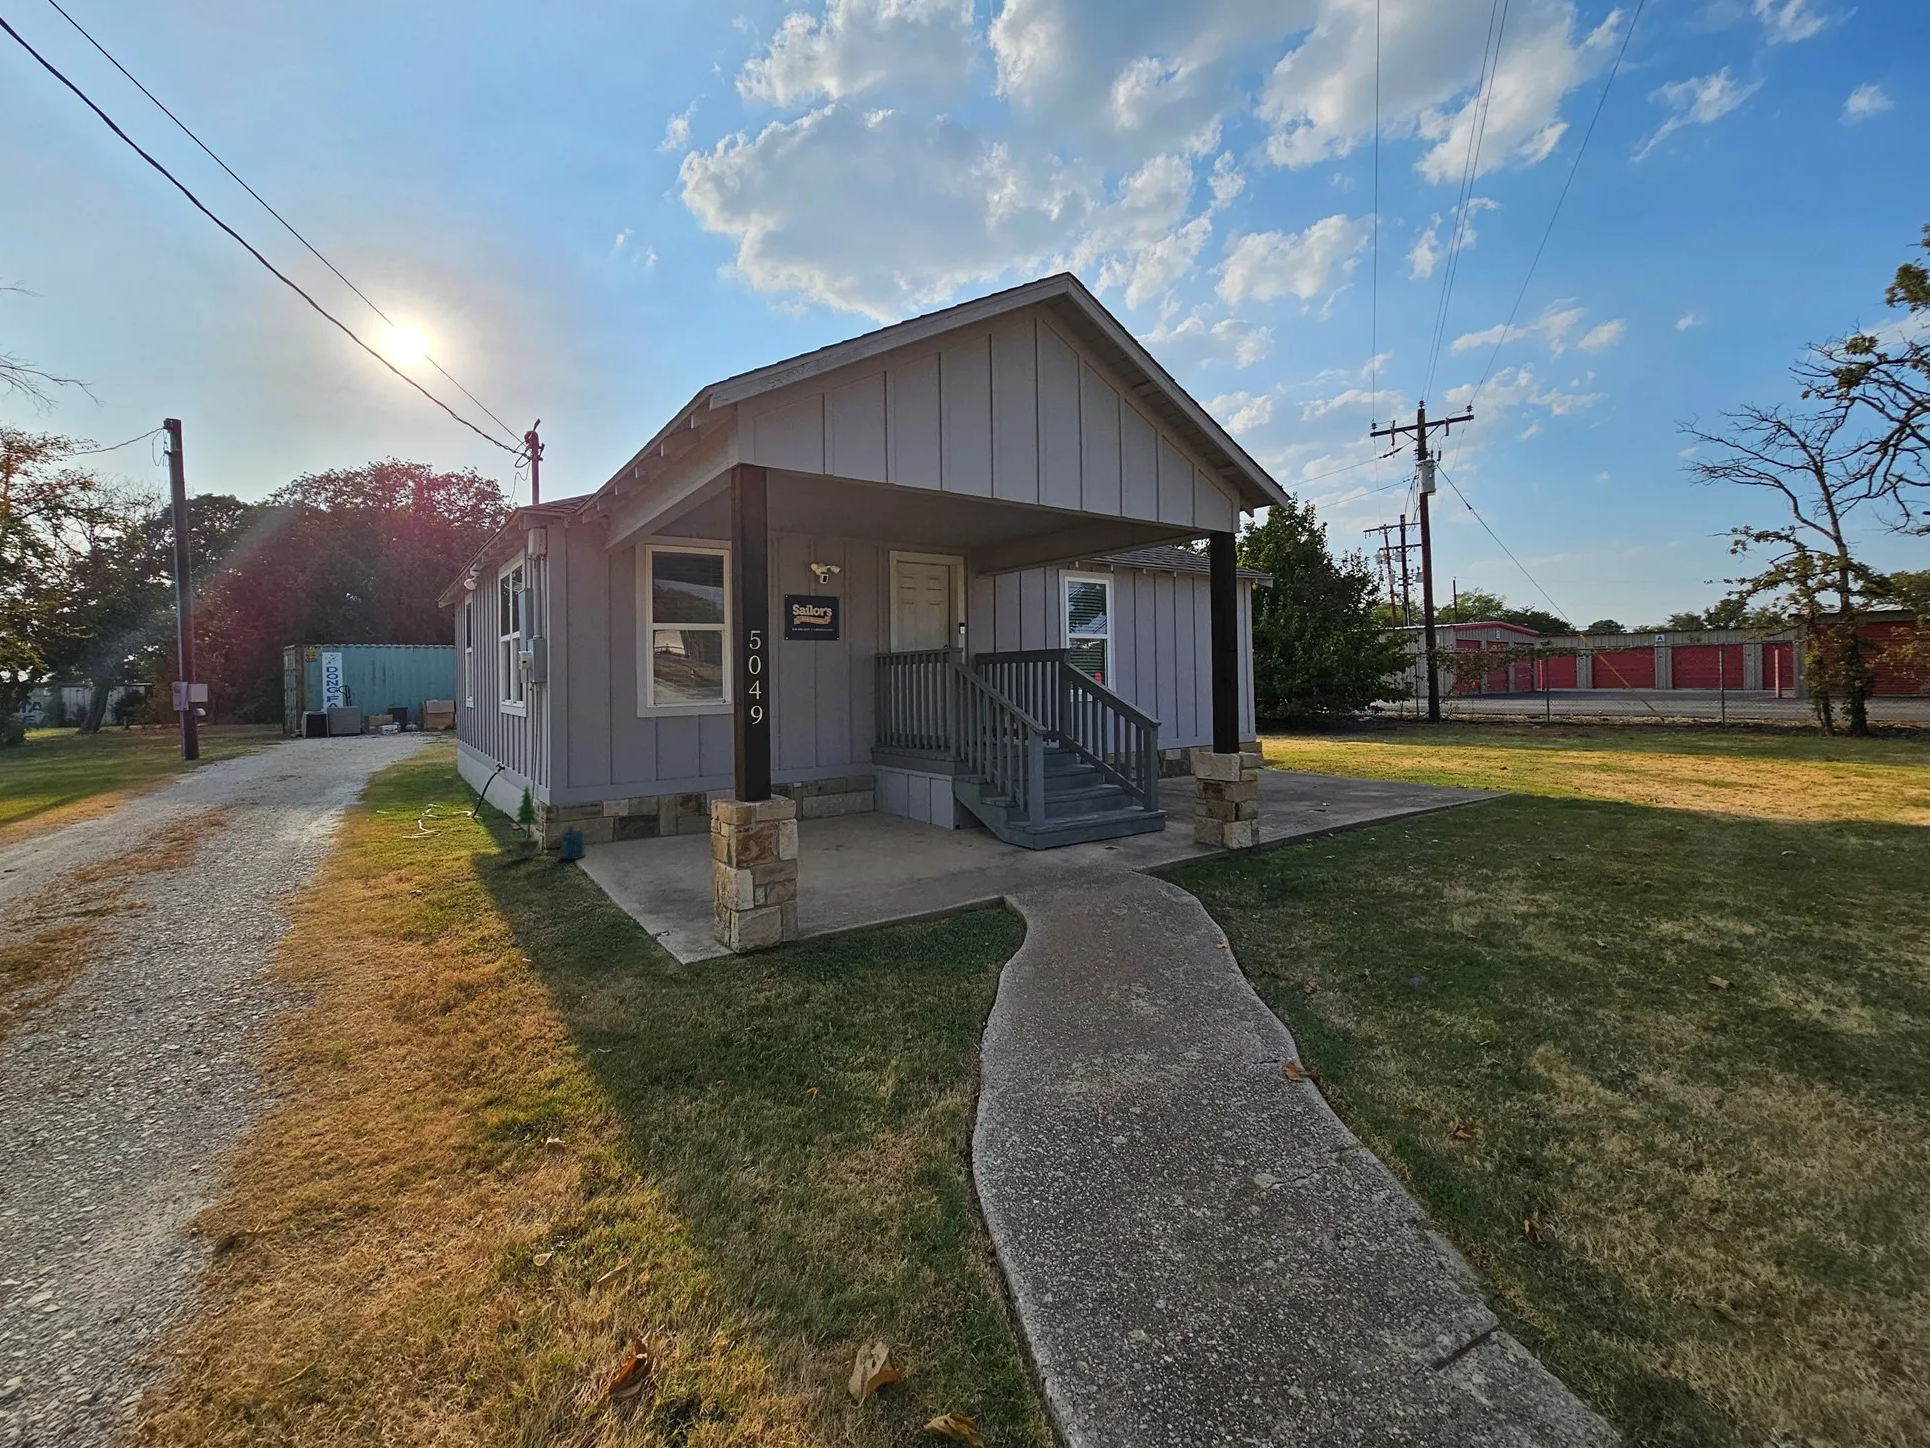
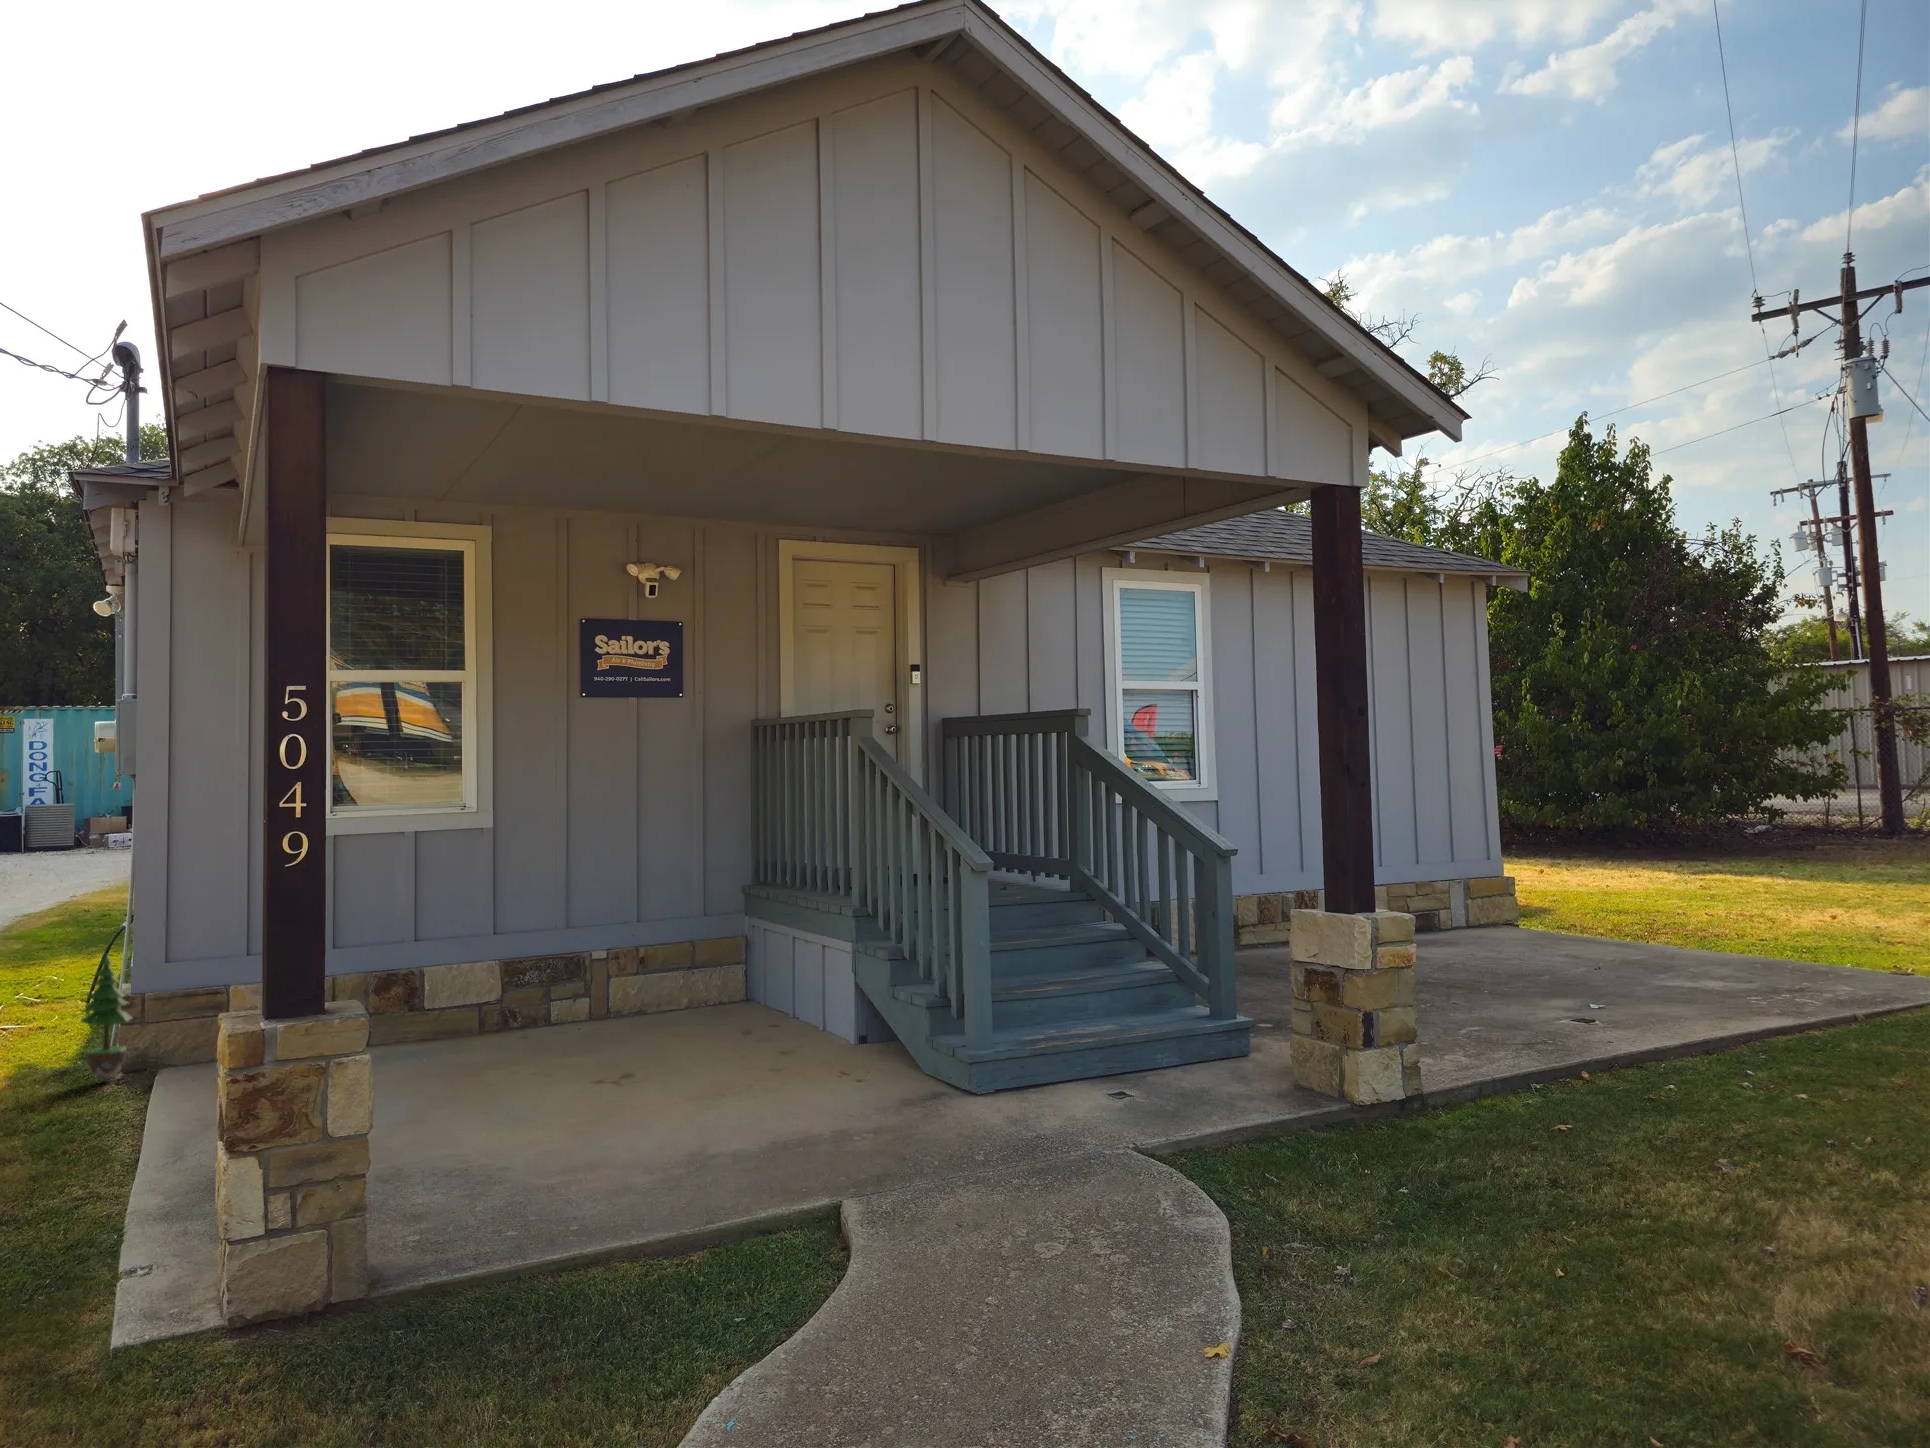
watering can: present [562,826,585,859] -> none [157,1026,200,1087]

